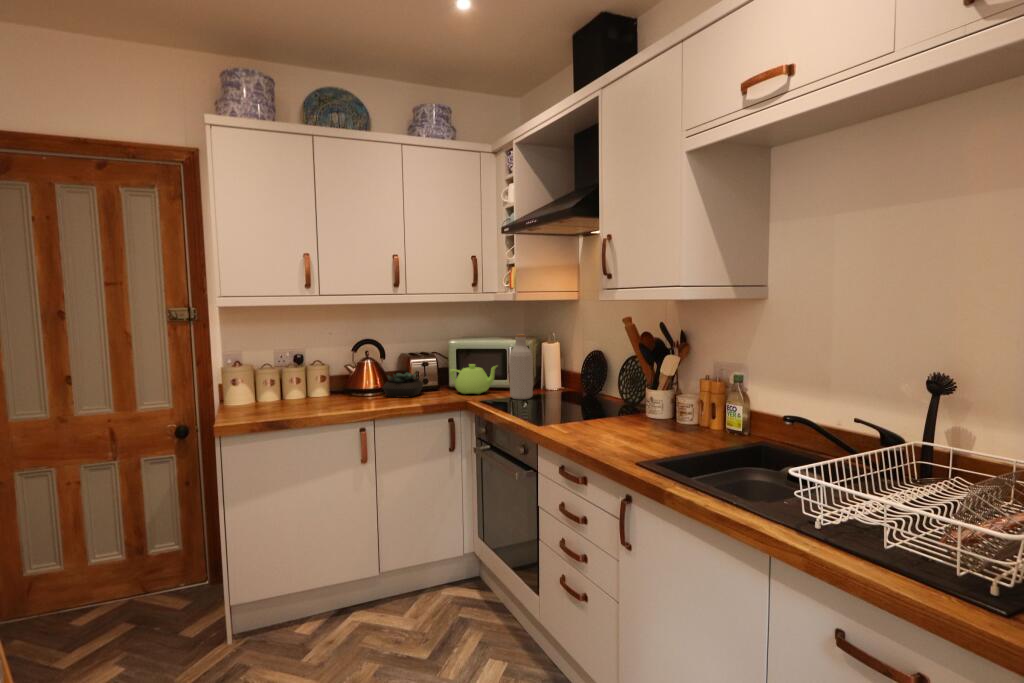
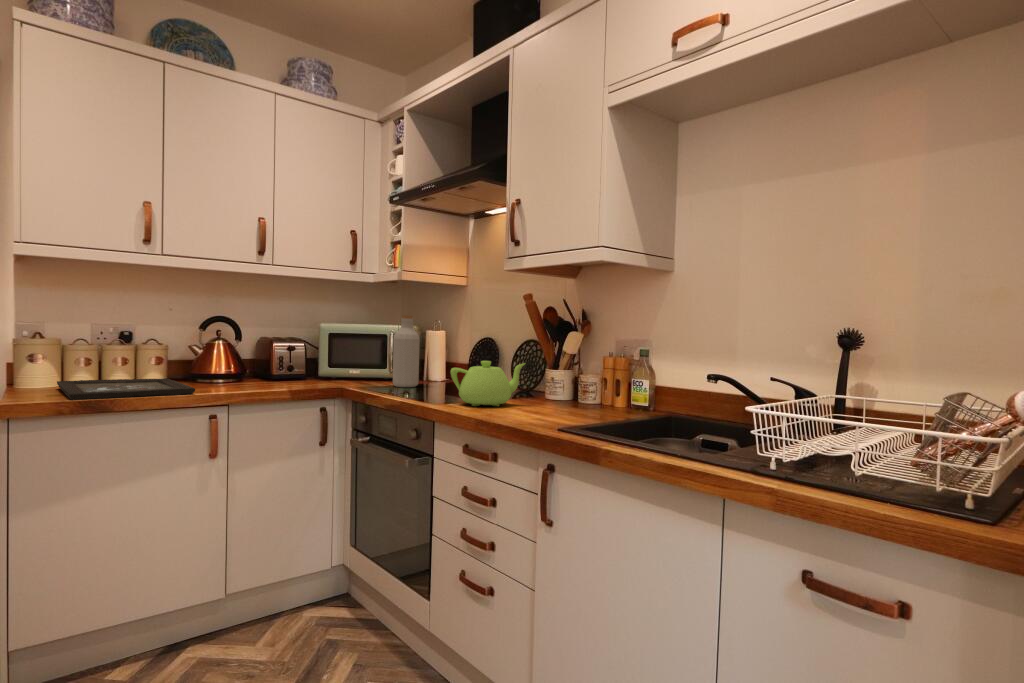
teapot: present [450,364,496,394] -> present [451,361,525,406]
succulent plant: present [382,372,424,397] -> none [237,356,289,385]
tray: none [252,394,348,422] -> present [57,379,195,400]

